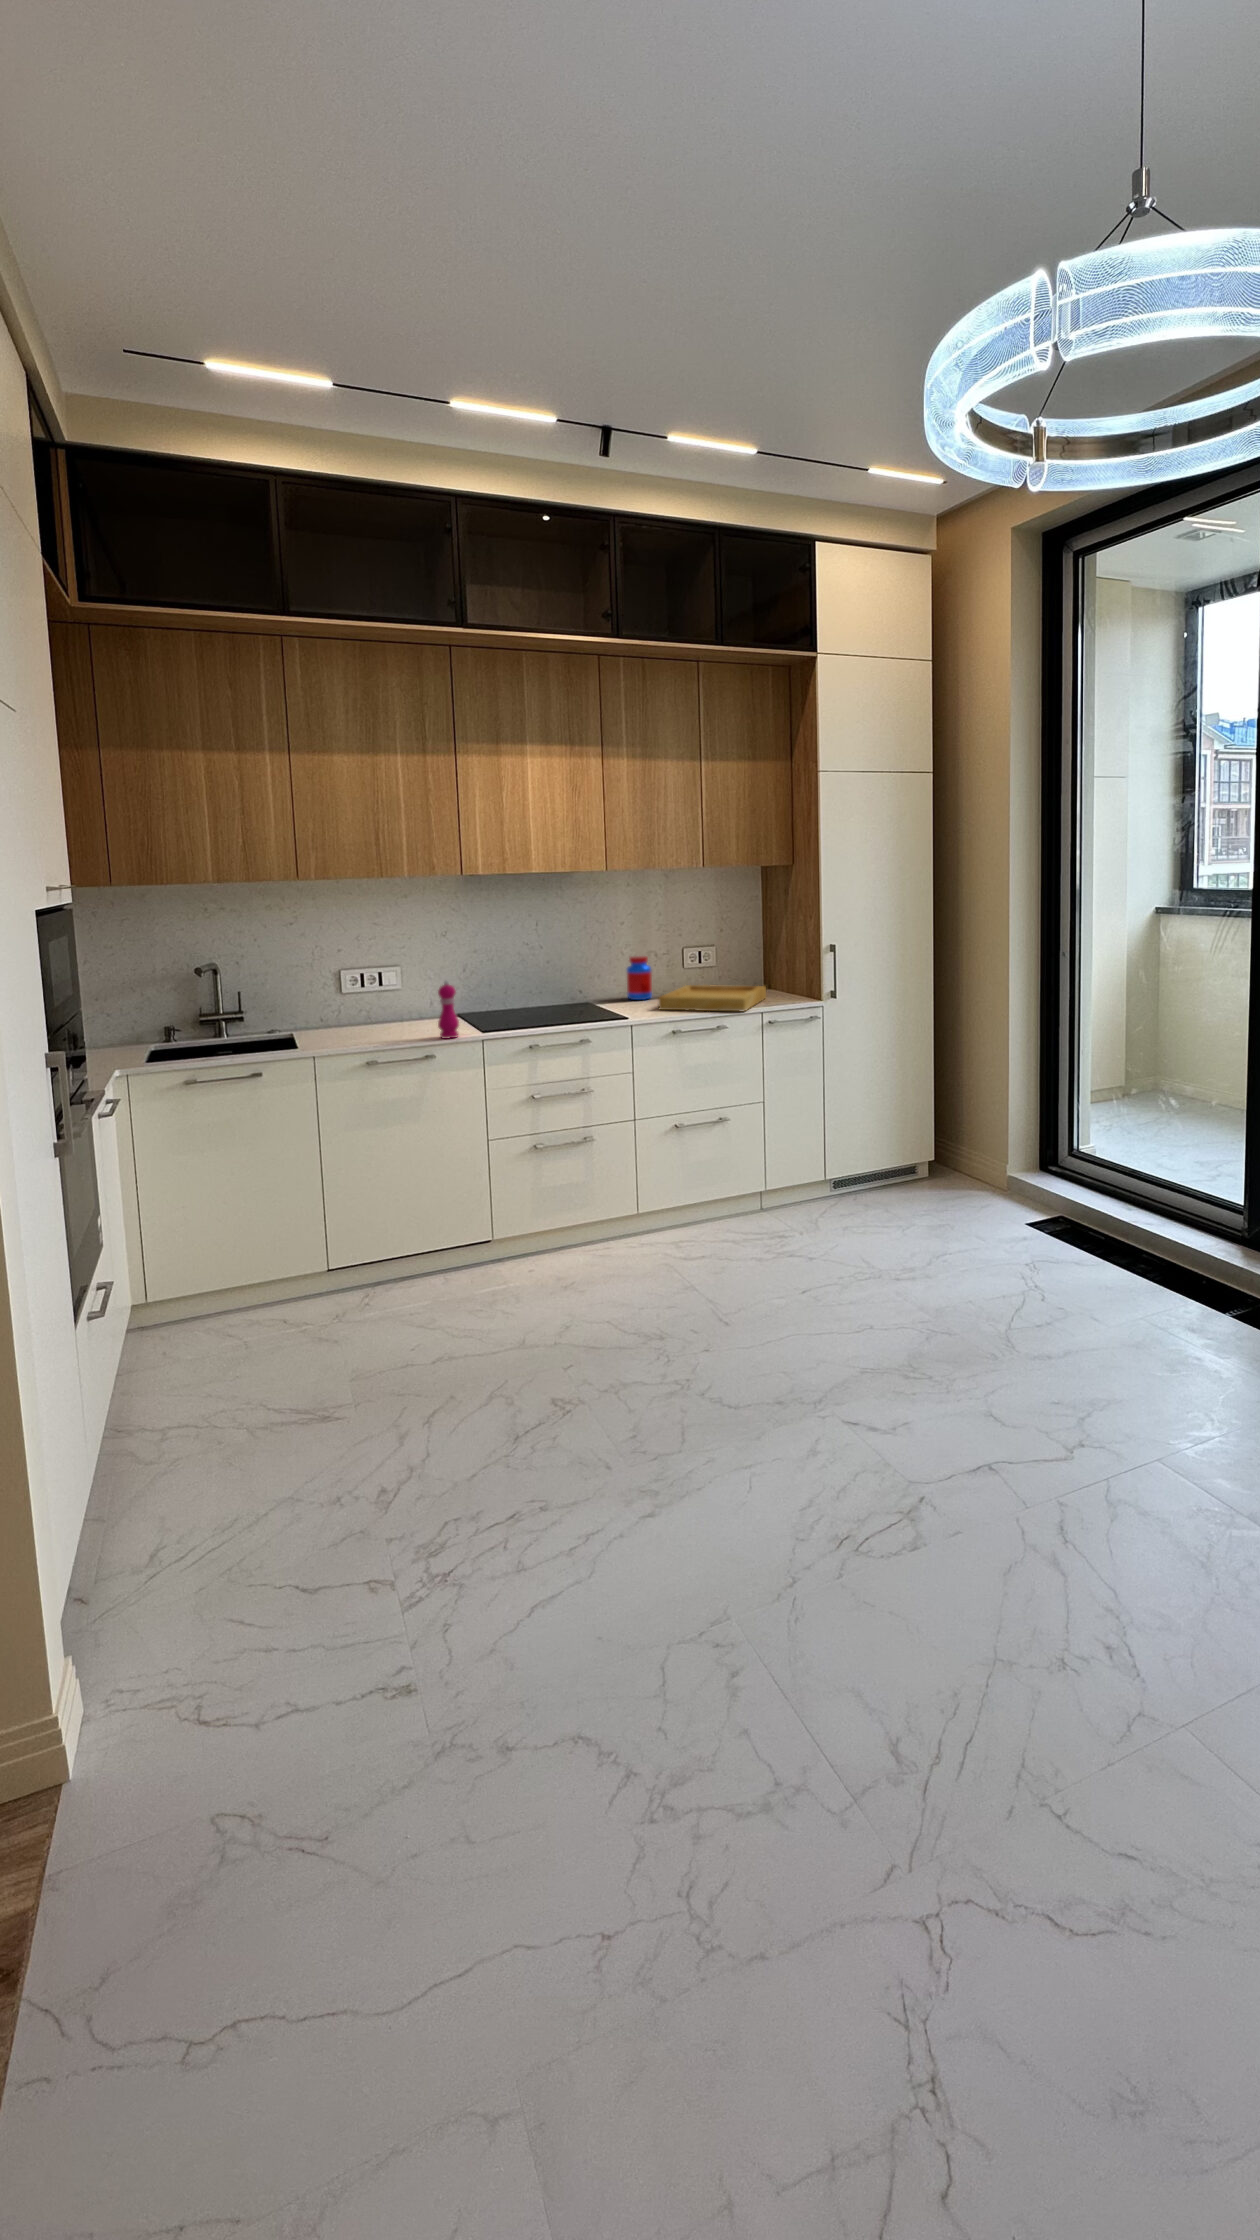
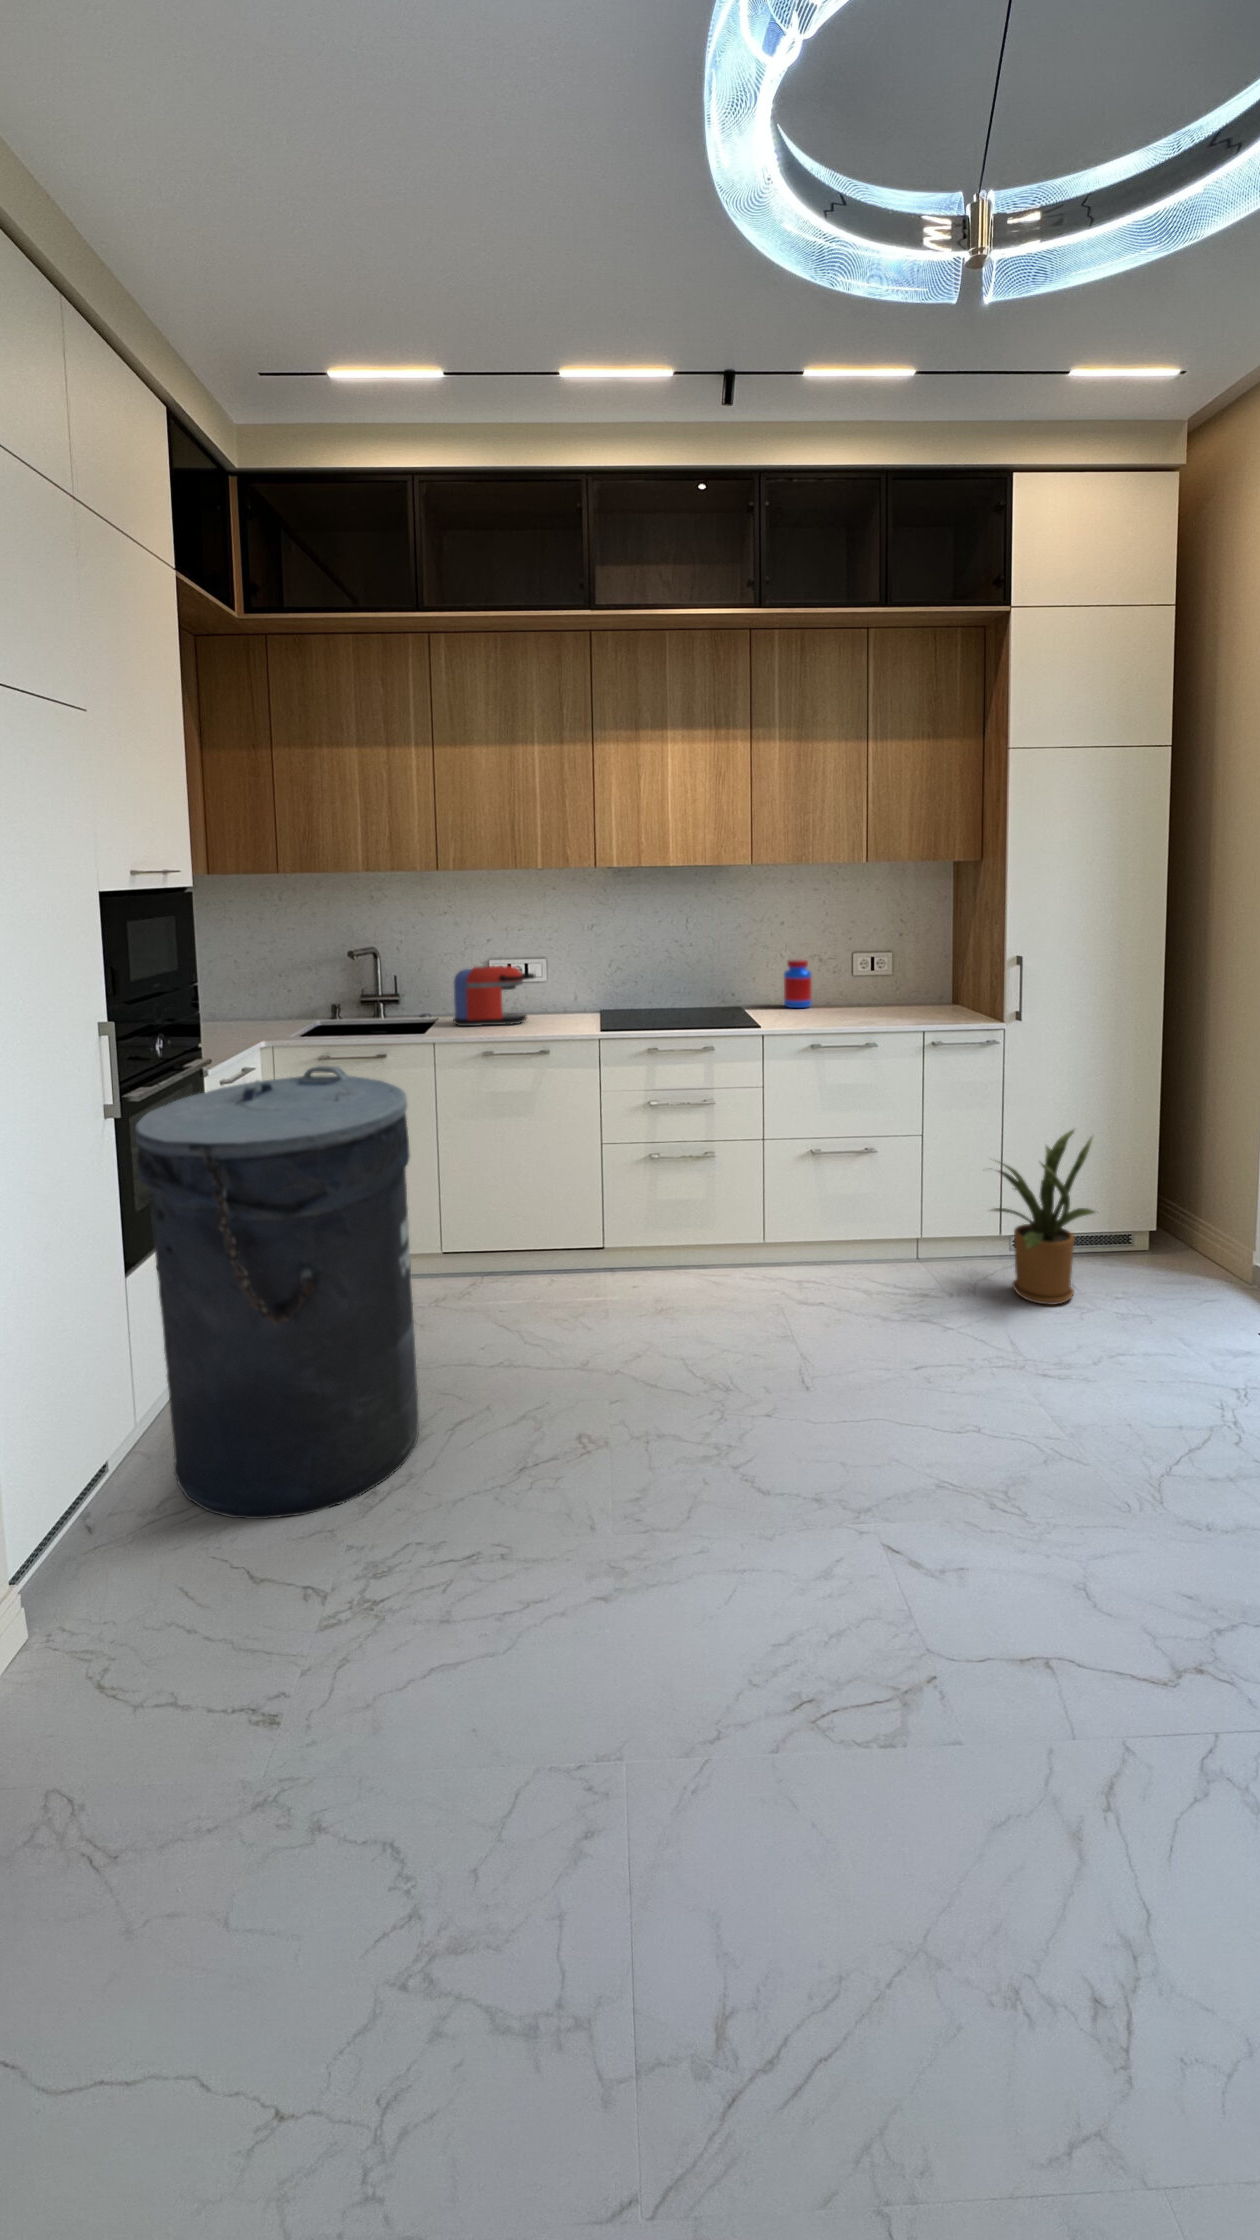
coffee maker: none [319,975,403,1038] -> present [453,966,536,1026]
pepper mill: present [438,981,459,1039] -> none [554,975,576,1035]
tray: present [659,985,766,1011] -> none [805,995,940,1029]
house plant: none [818,1082,903,1227] -> present [993,1130,1095,1305]
trash can: none [92,1084,401,1550] -> present [135,1066,419,1519]

